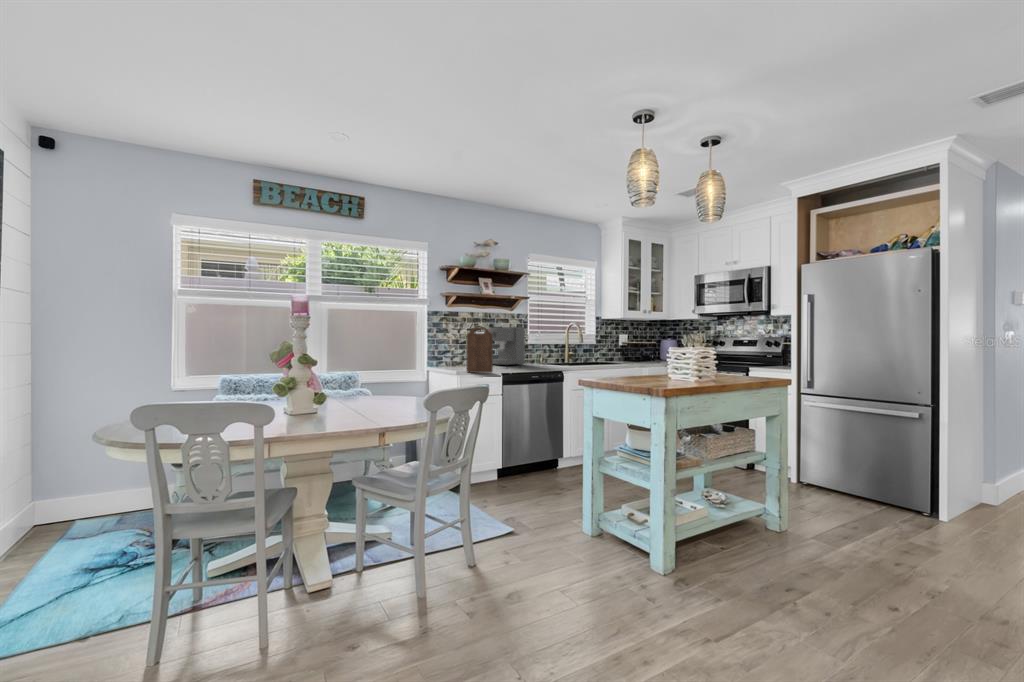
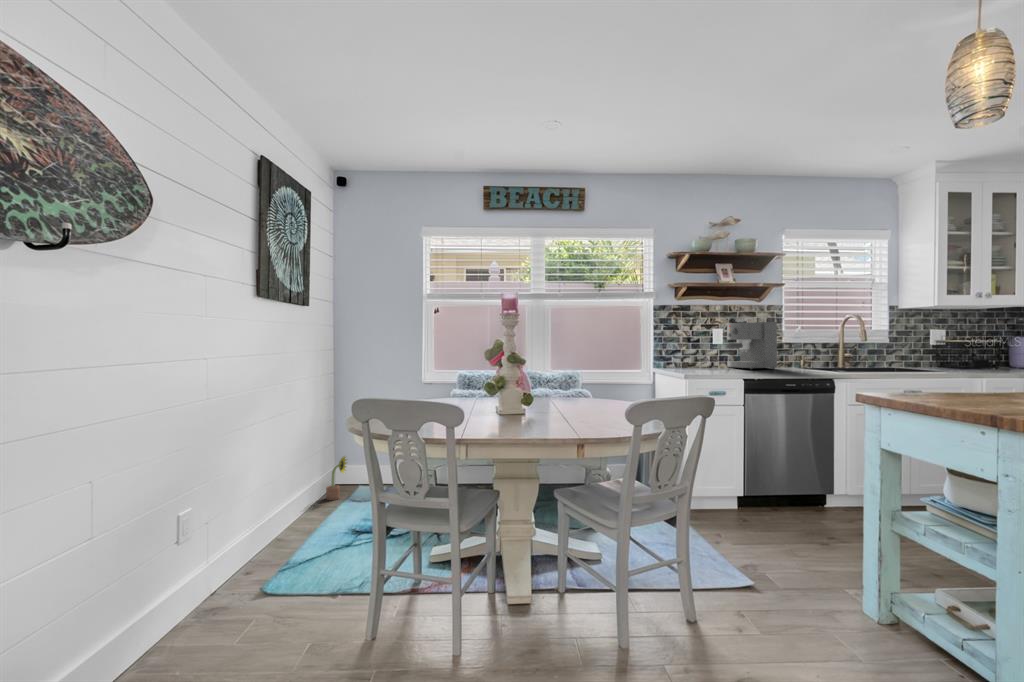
cutting board: present [467,327,493,373] -> none [698,324,730,377]
decorative plant: none [13,485,53,547] -> present [326,457,346,500]

